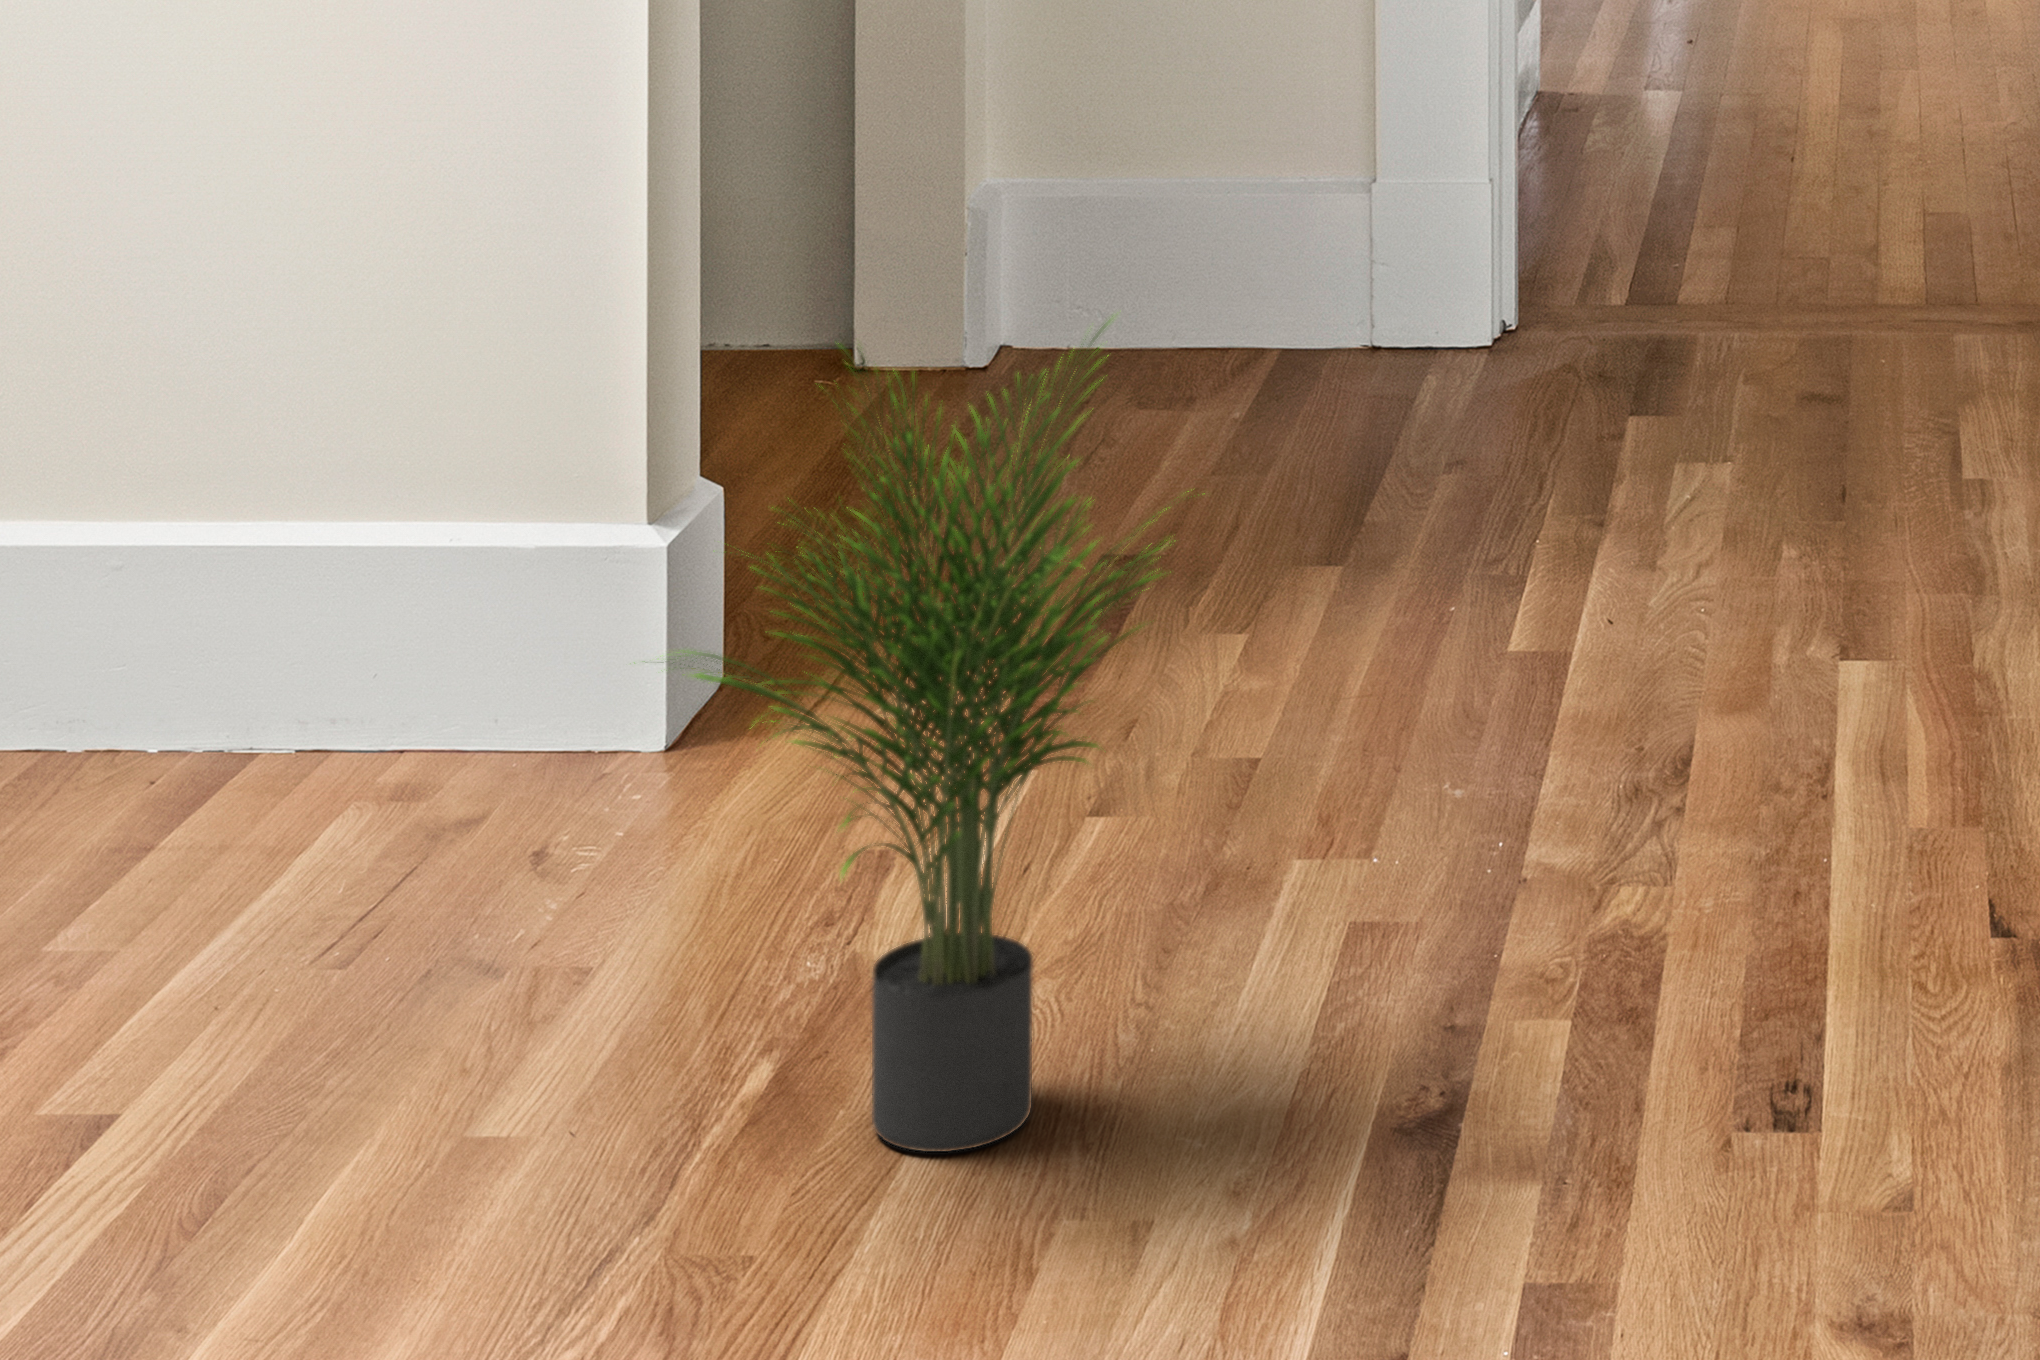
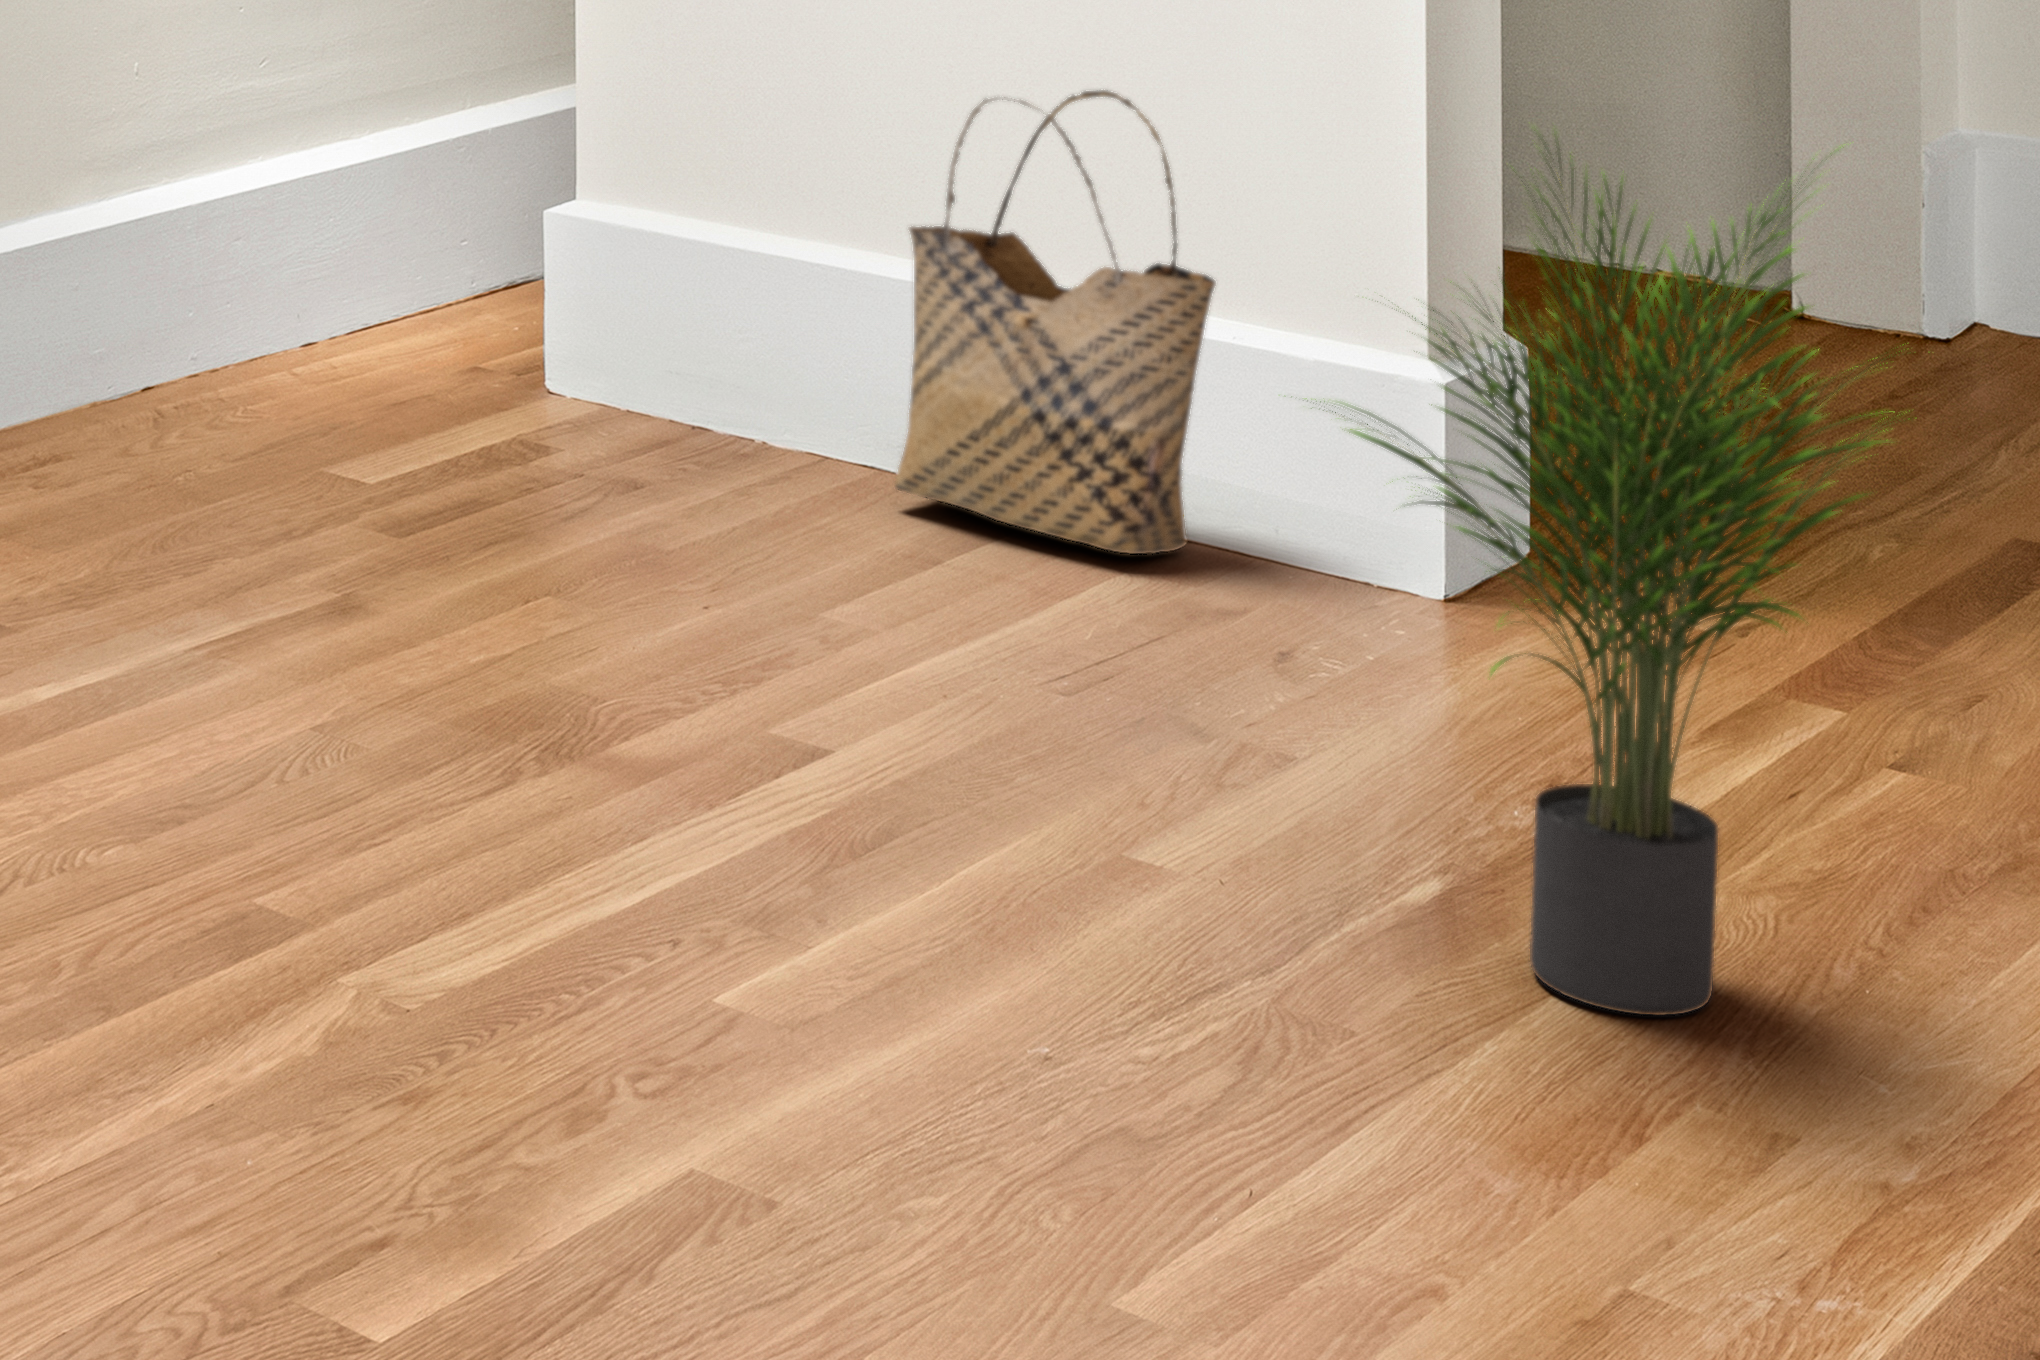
woven basket: none [69,315,412,788] -> present [894,90,1215,554]

